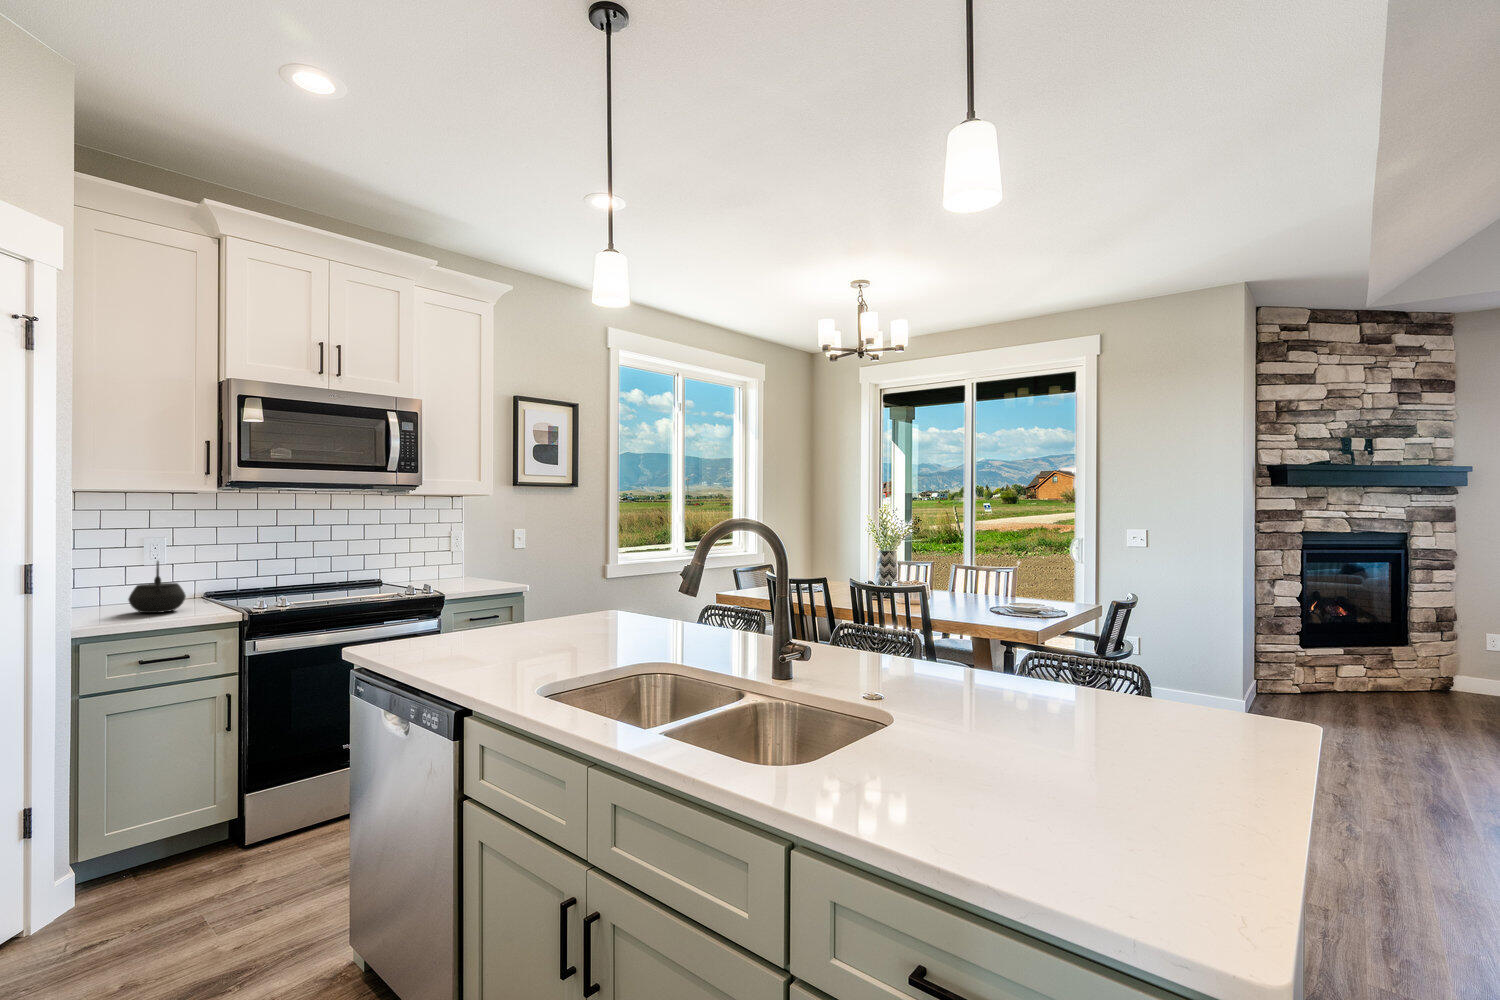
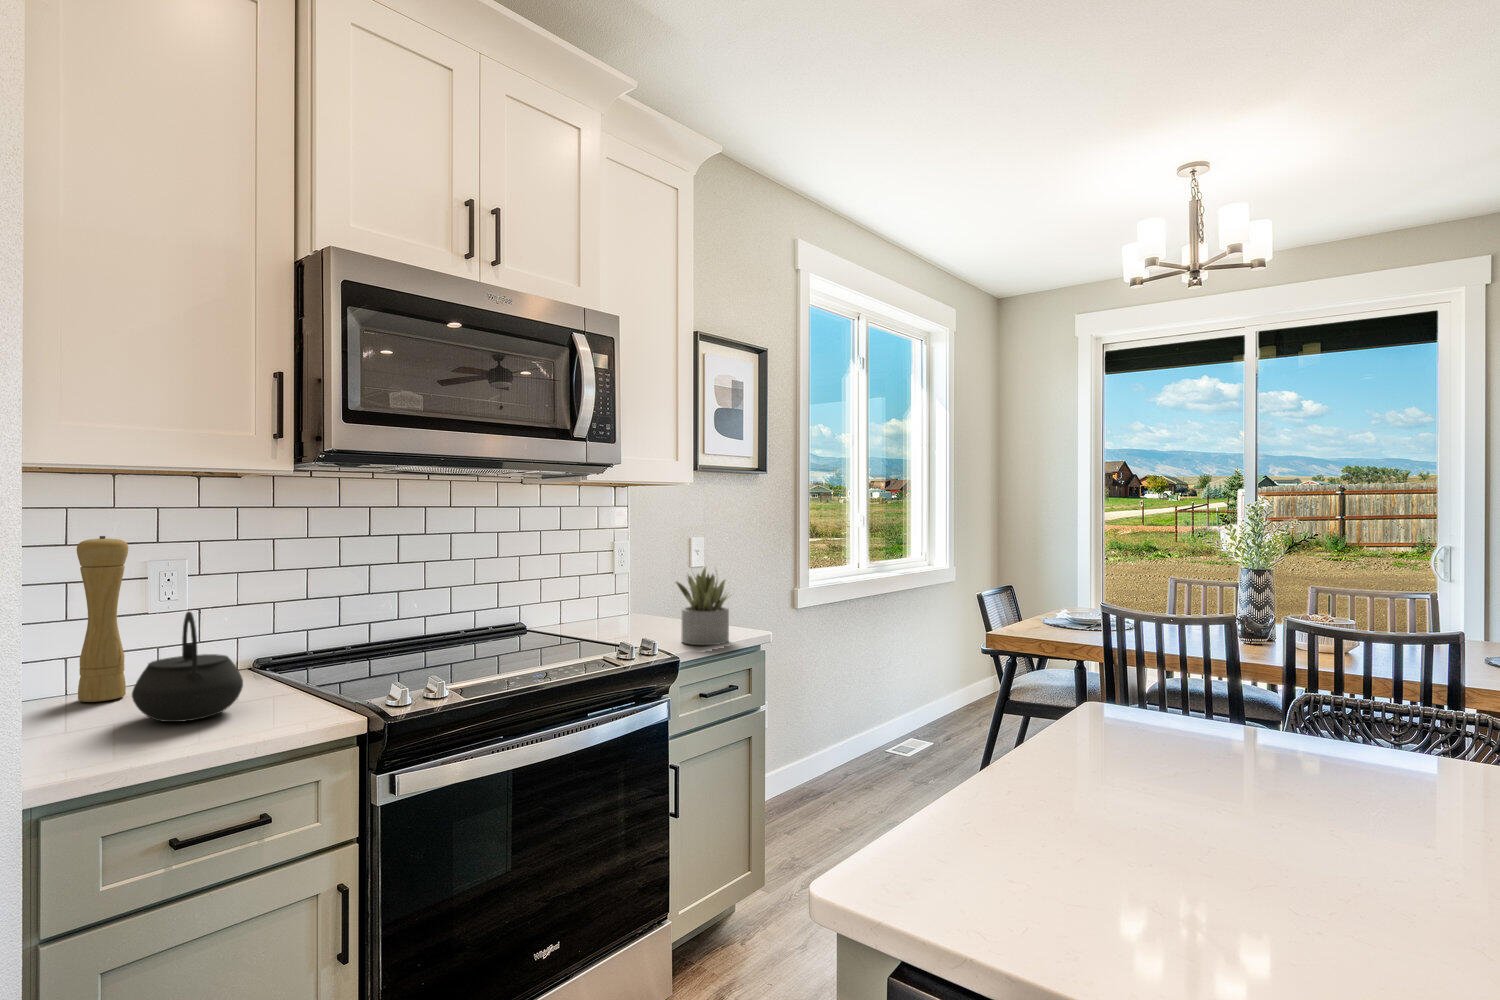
pepper mill: none [105,524,132,607] -> present [77,536,128,702]
succulent plant: none [461,544,496,590] -> present [676,567,729,645]

